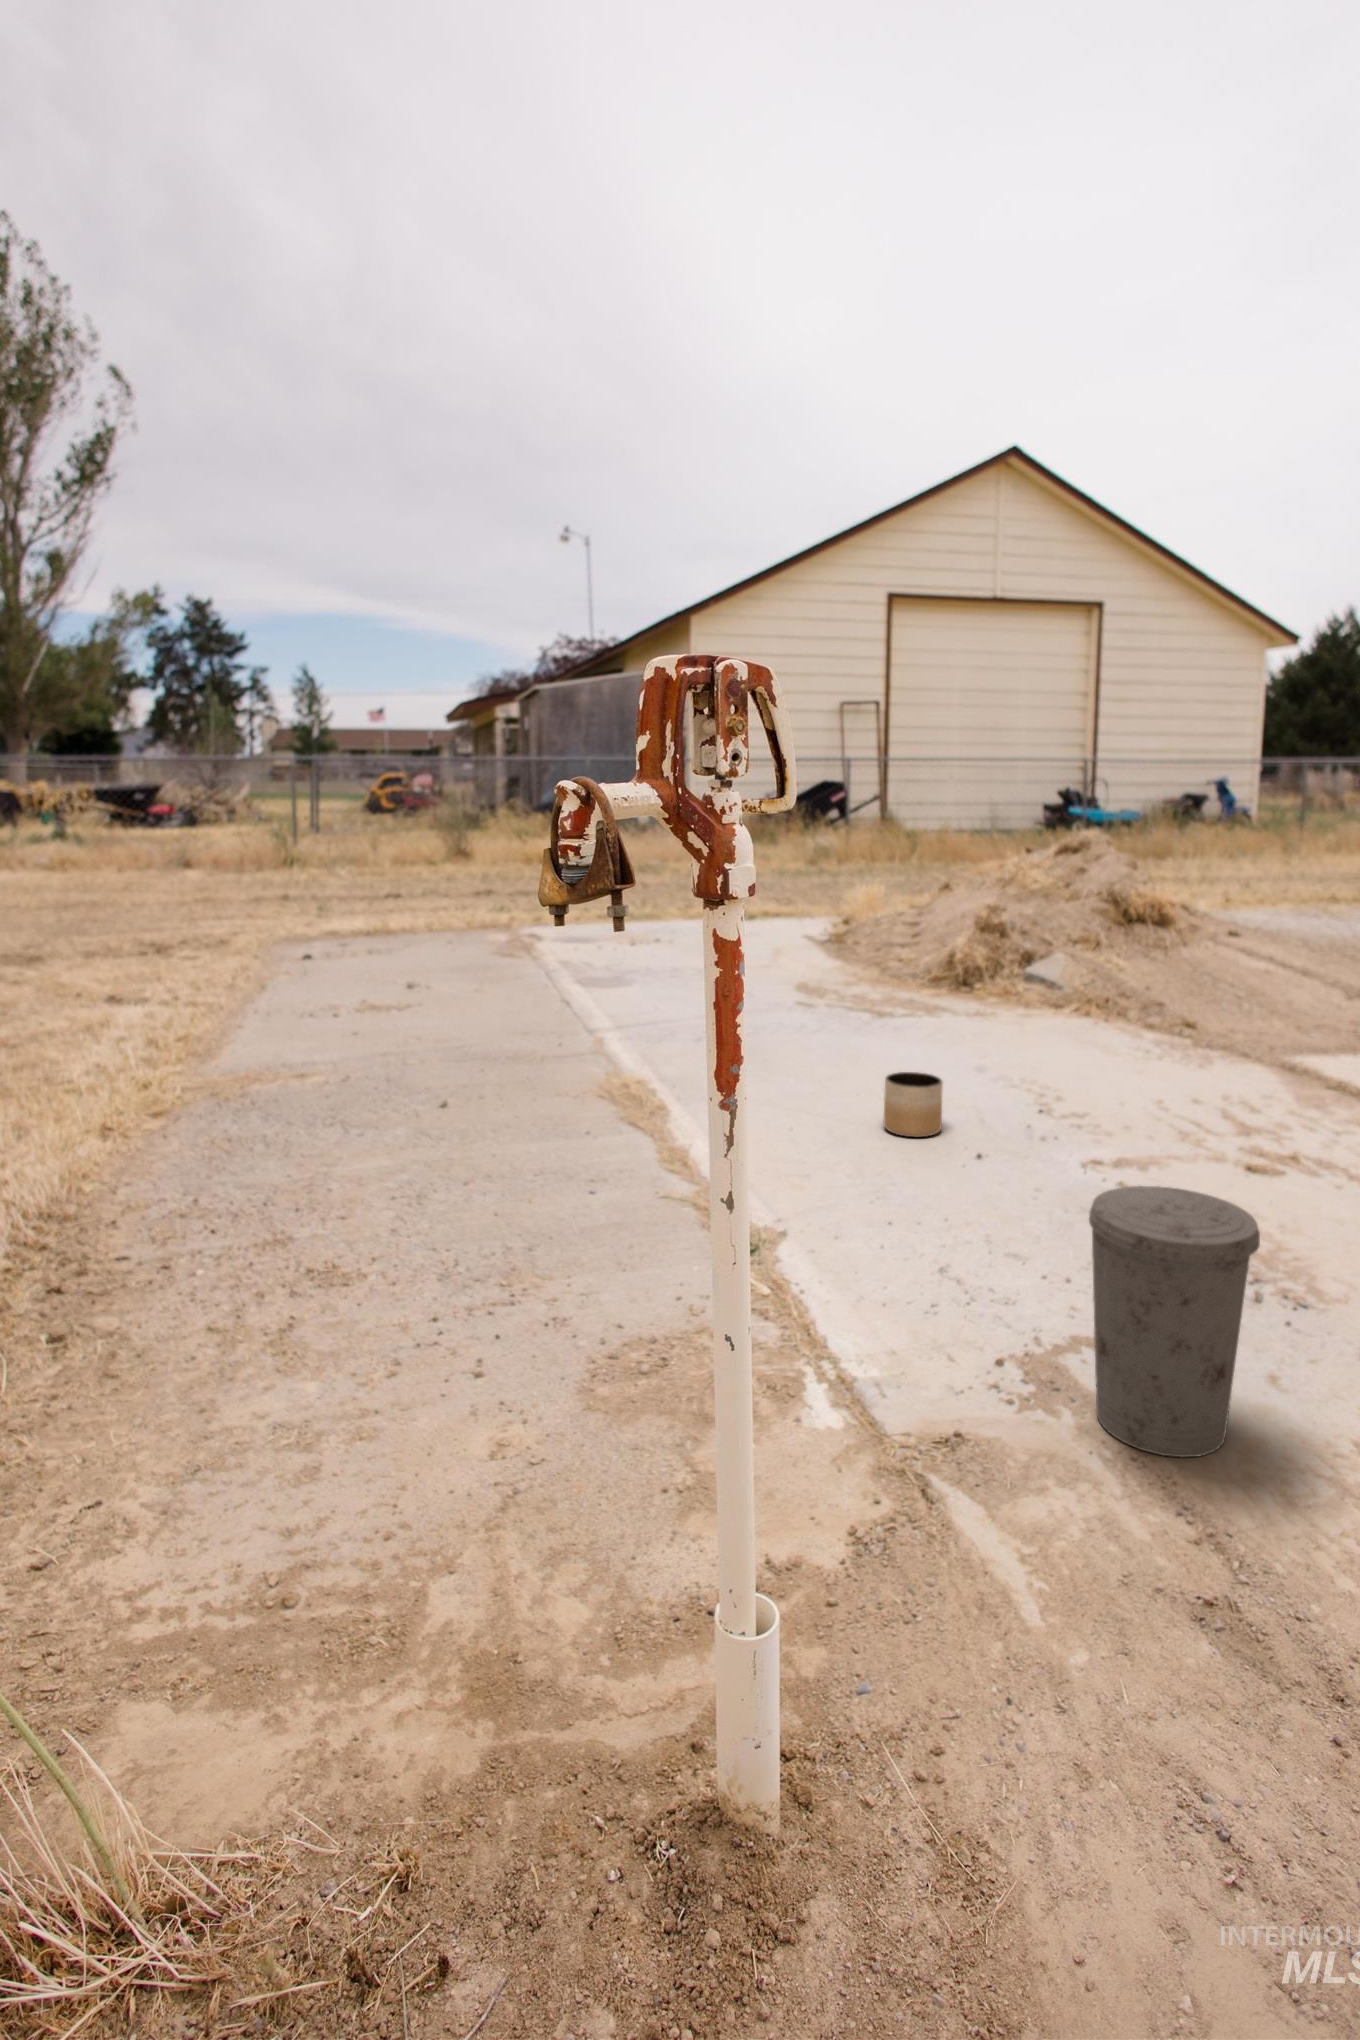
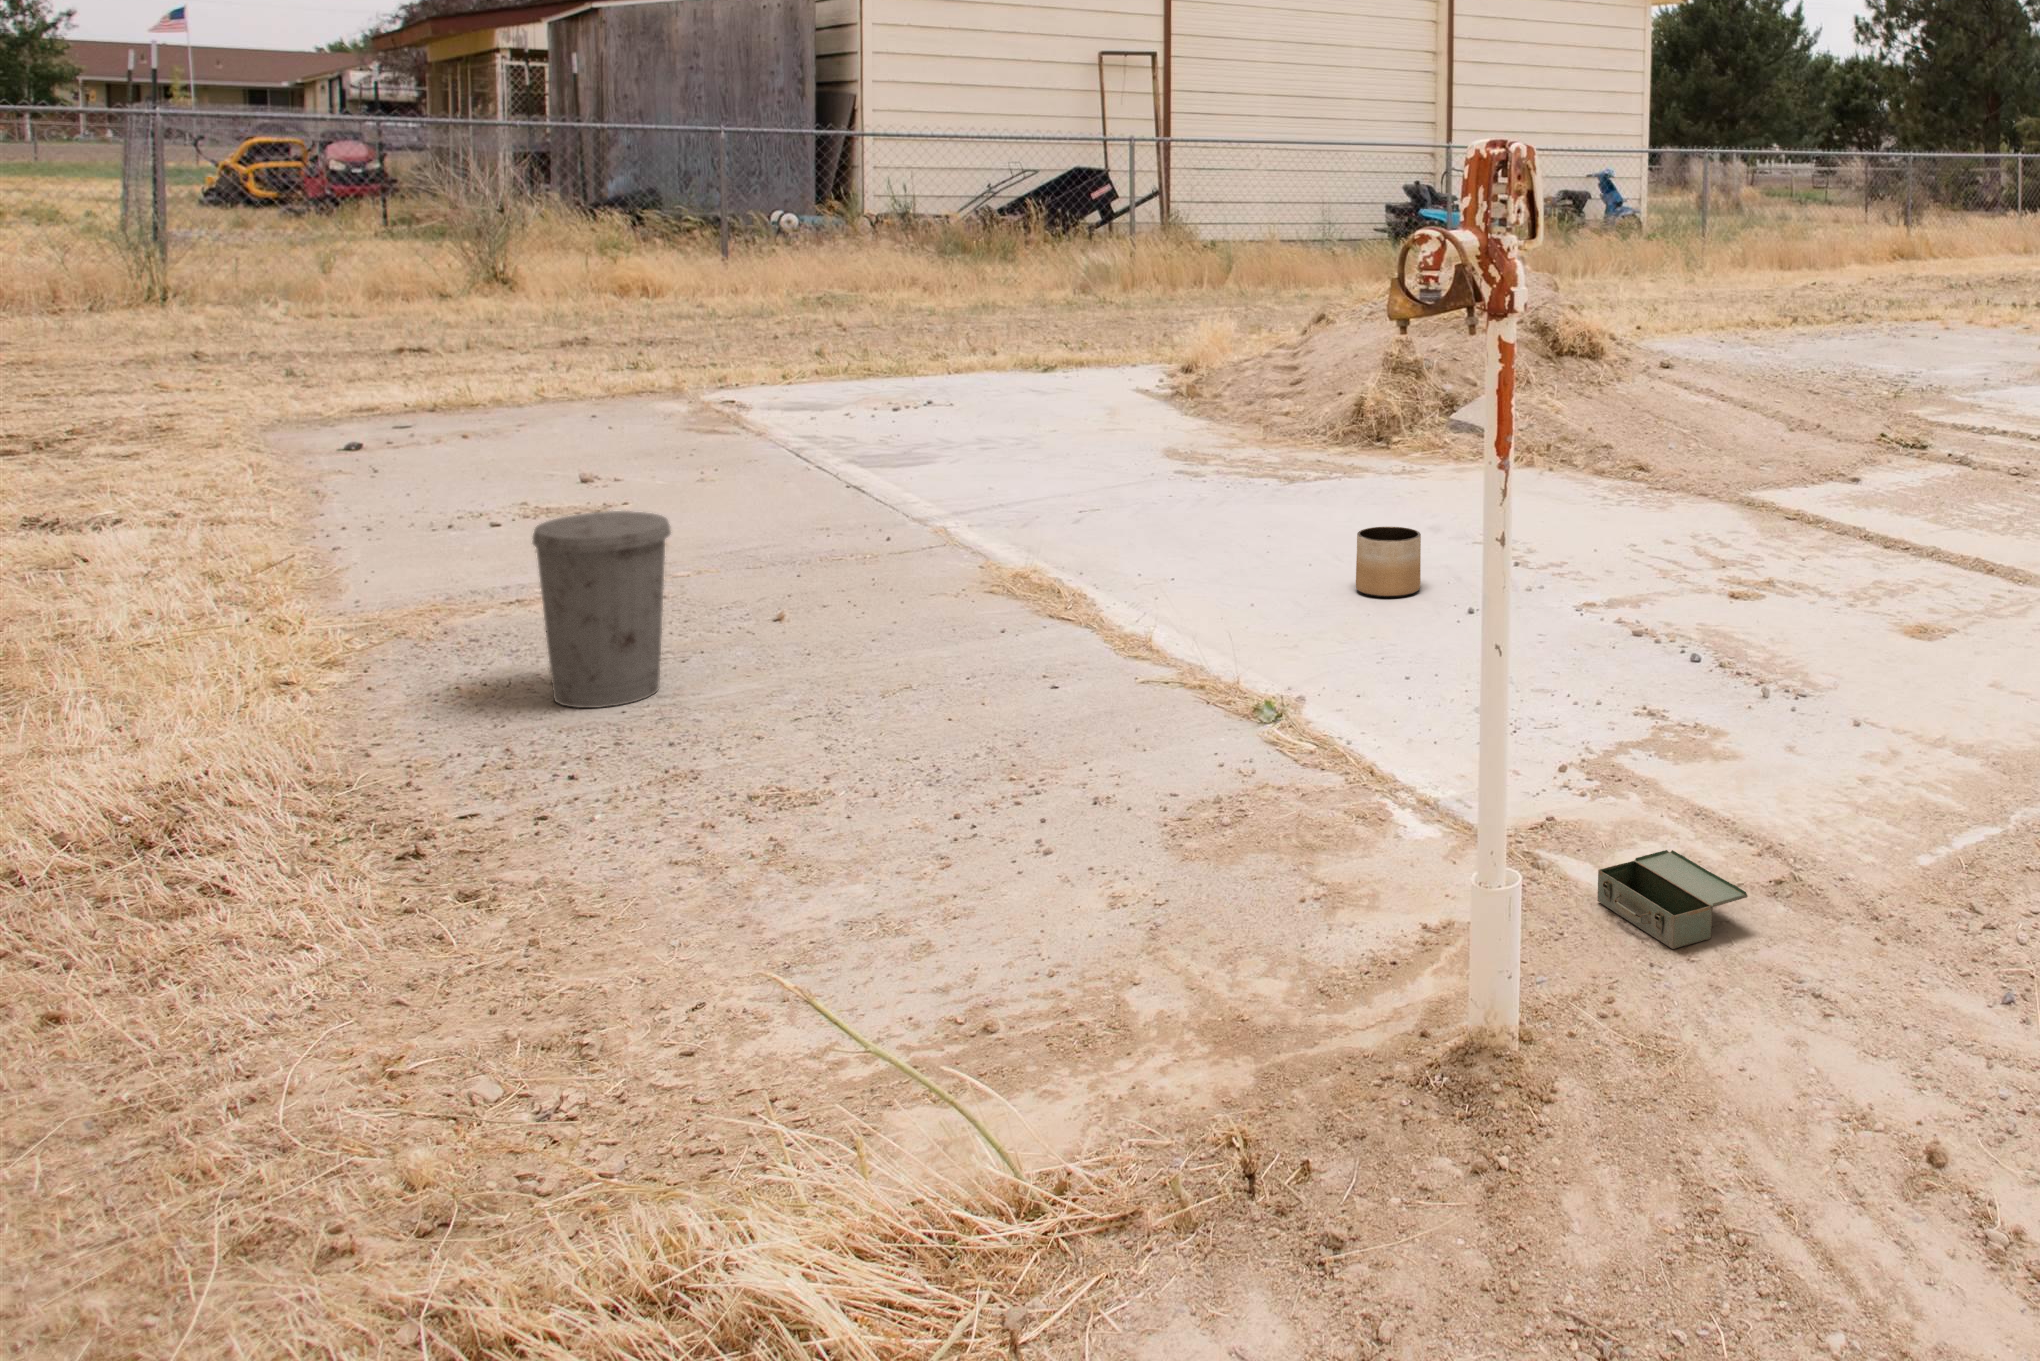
trash can: present [1089,1186,1260,1457] -> present [533,511,671,708]
toolbox: none [973,1518,1151,1676] -> present [1597,850,1748,949]

